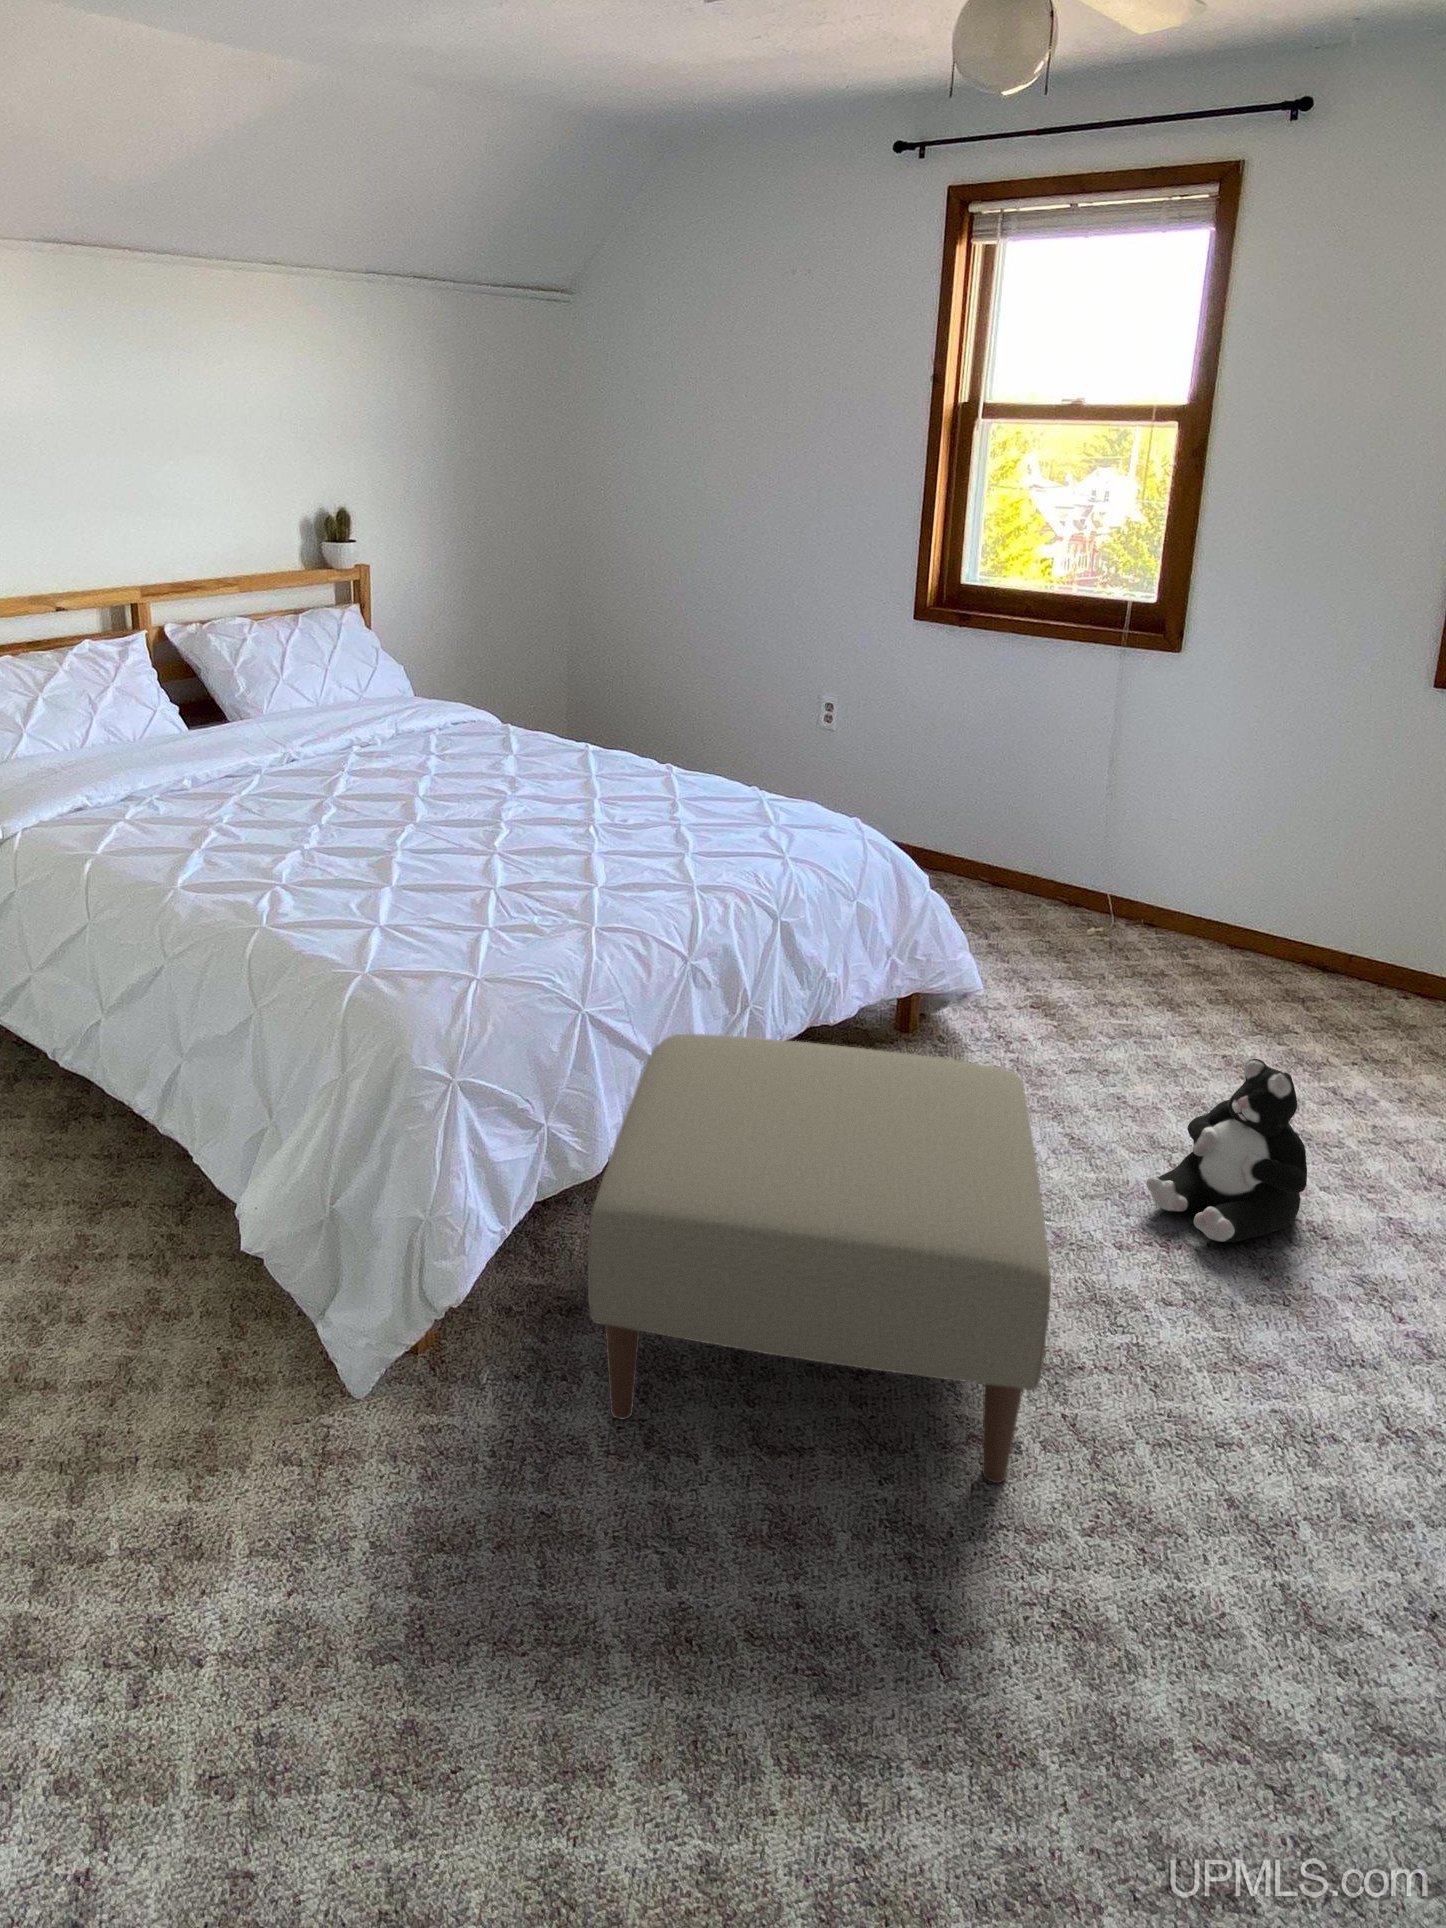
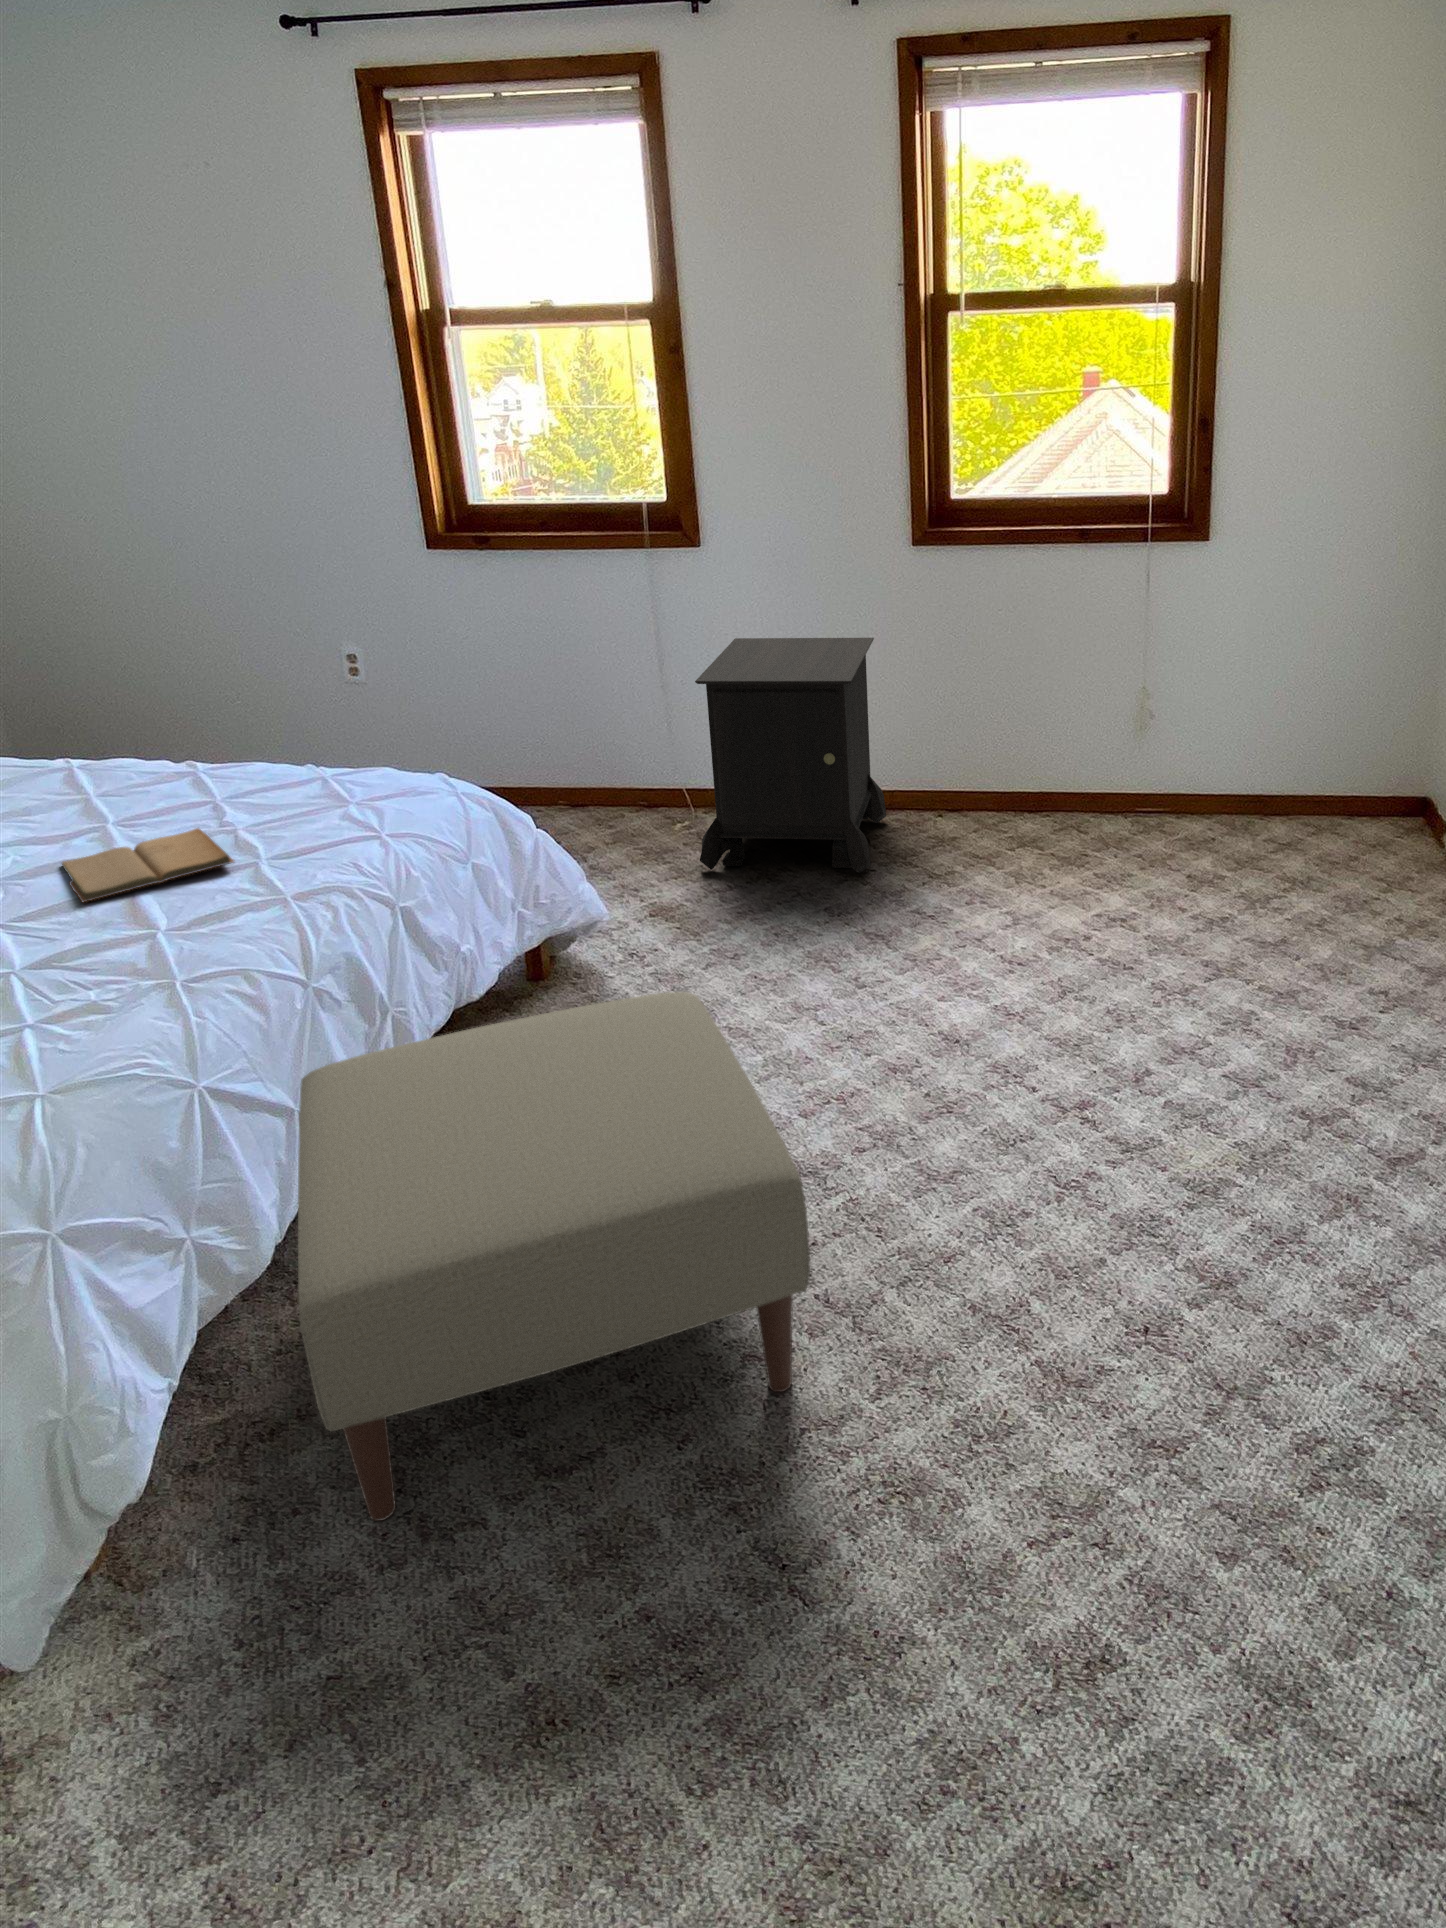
nightstand: none [1105,743,1370,1023] -> present [695,638,886,873]
book: none [538,813,662,851] -> present [62,828,234,902]
plush toy: present [1146,1059,1307,1242] -> none [810,912,937,1084]

